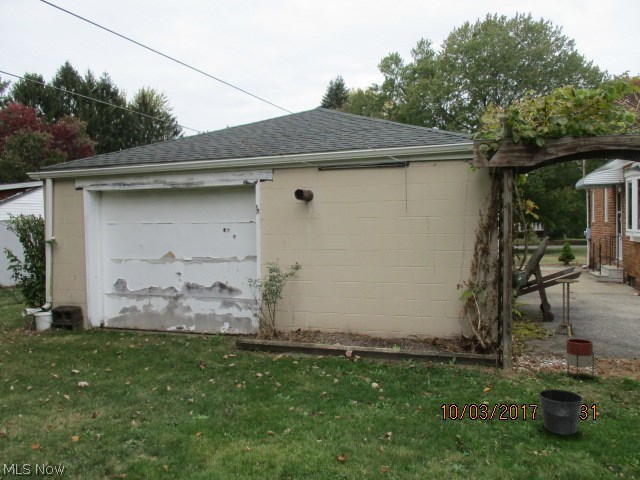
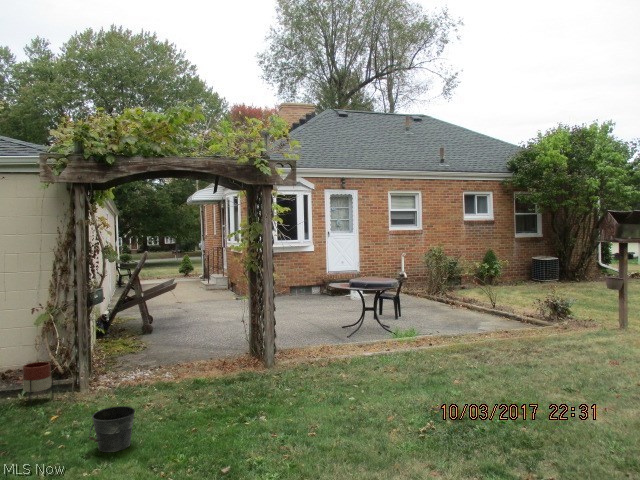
side table: present [555,279,579,337] -> none [147,291,169,347]
planter: present [566,339,594,378] -> present [23,362,54,406]

